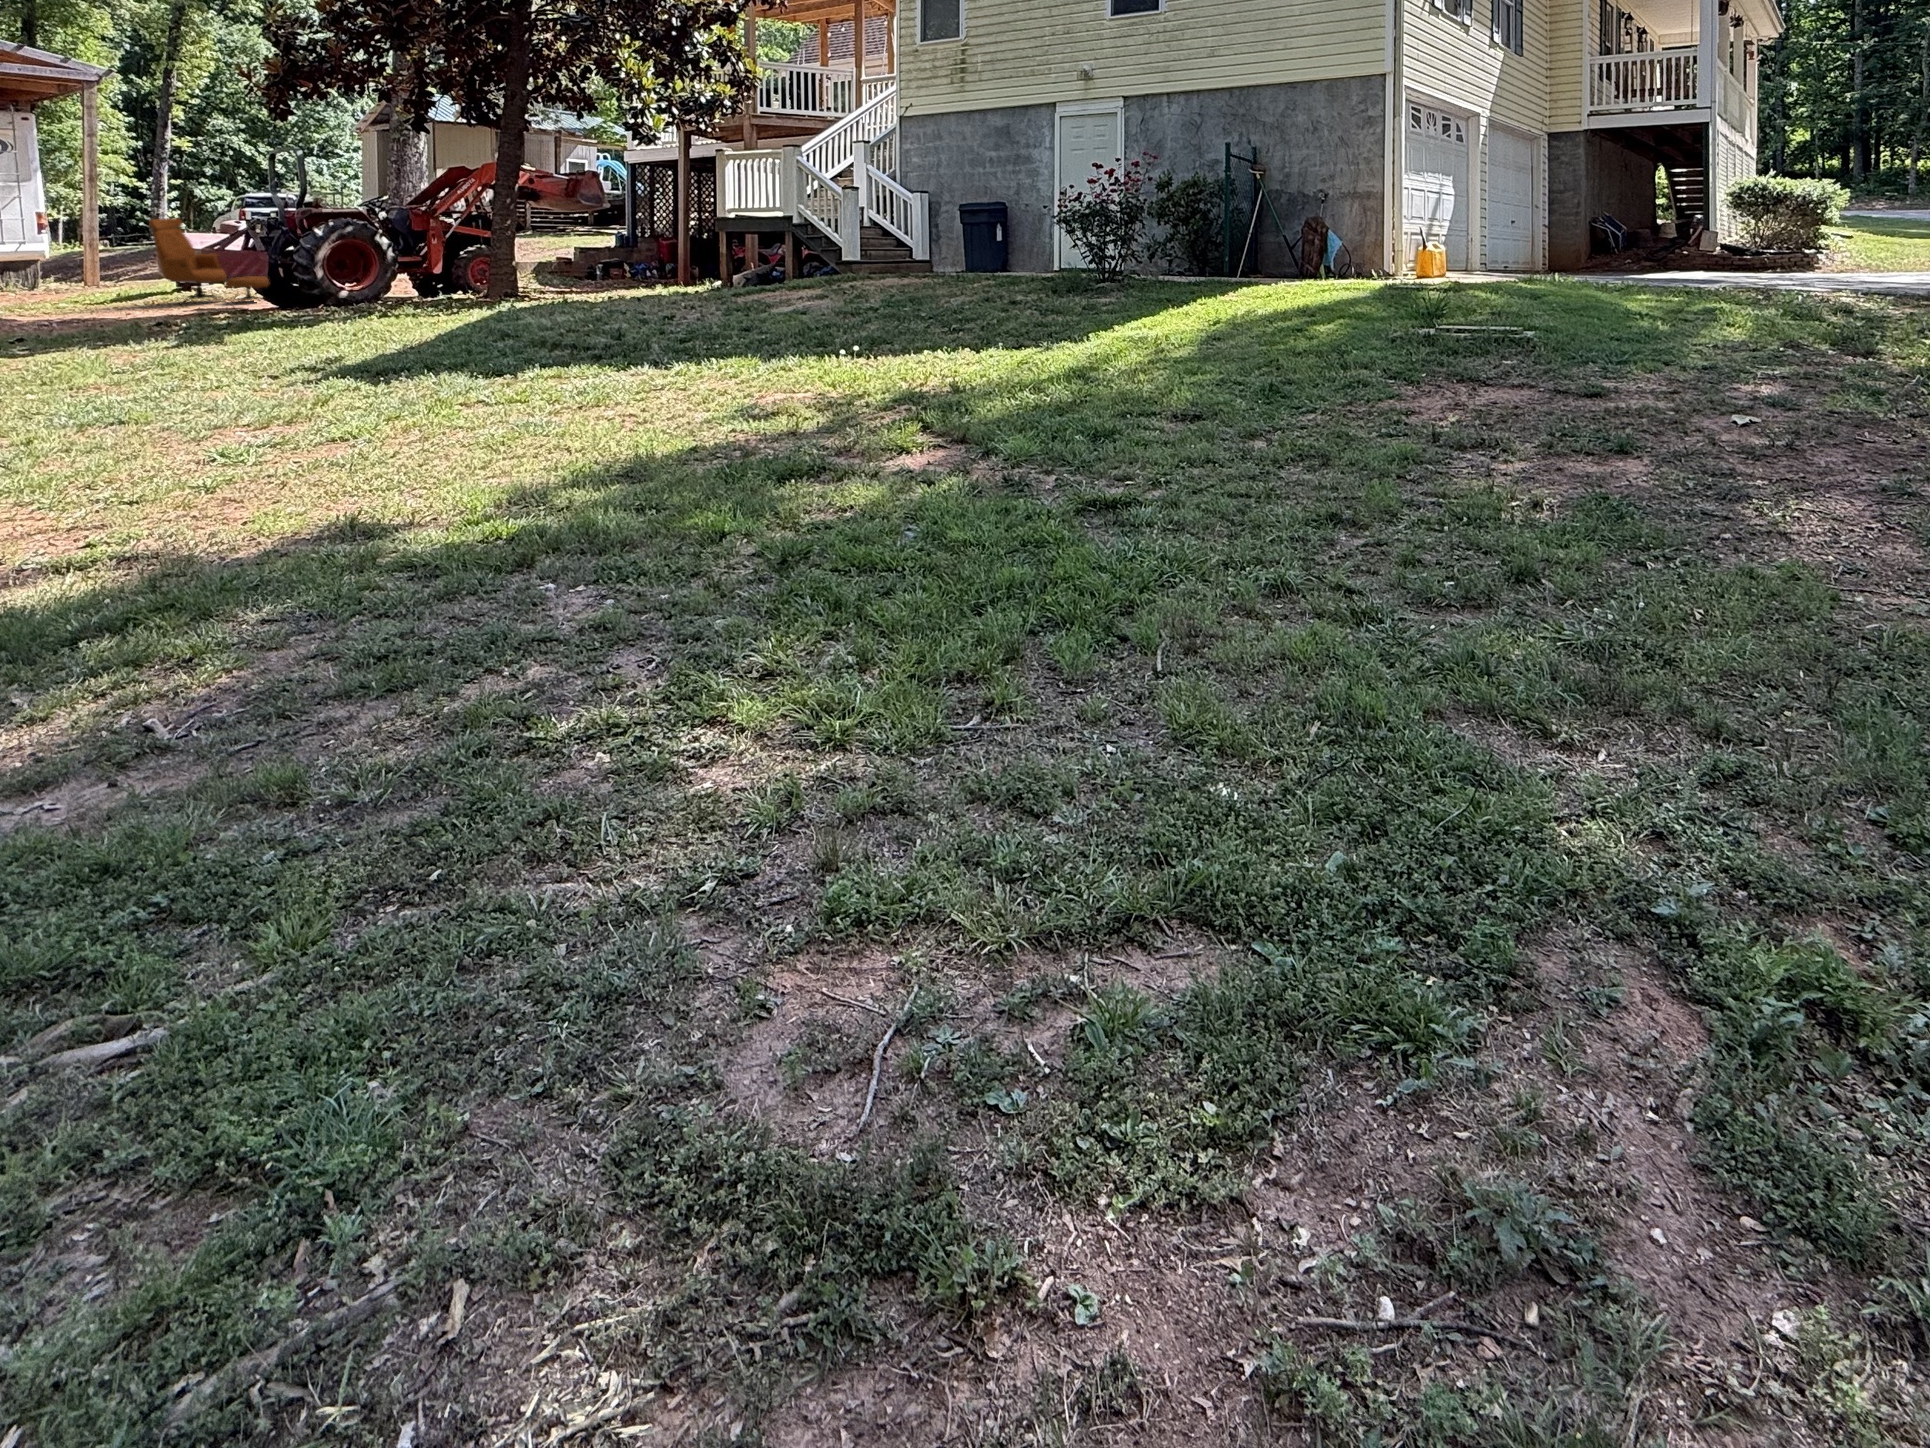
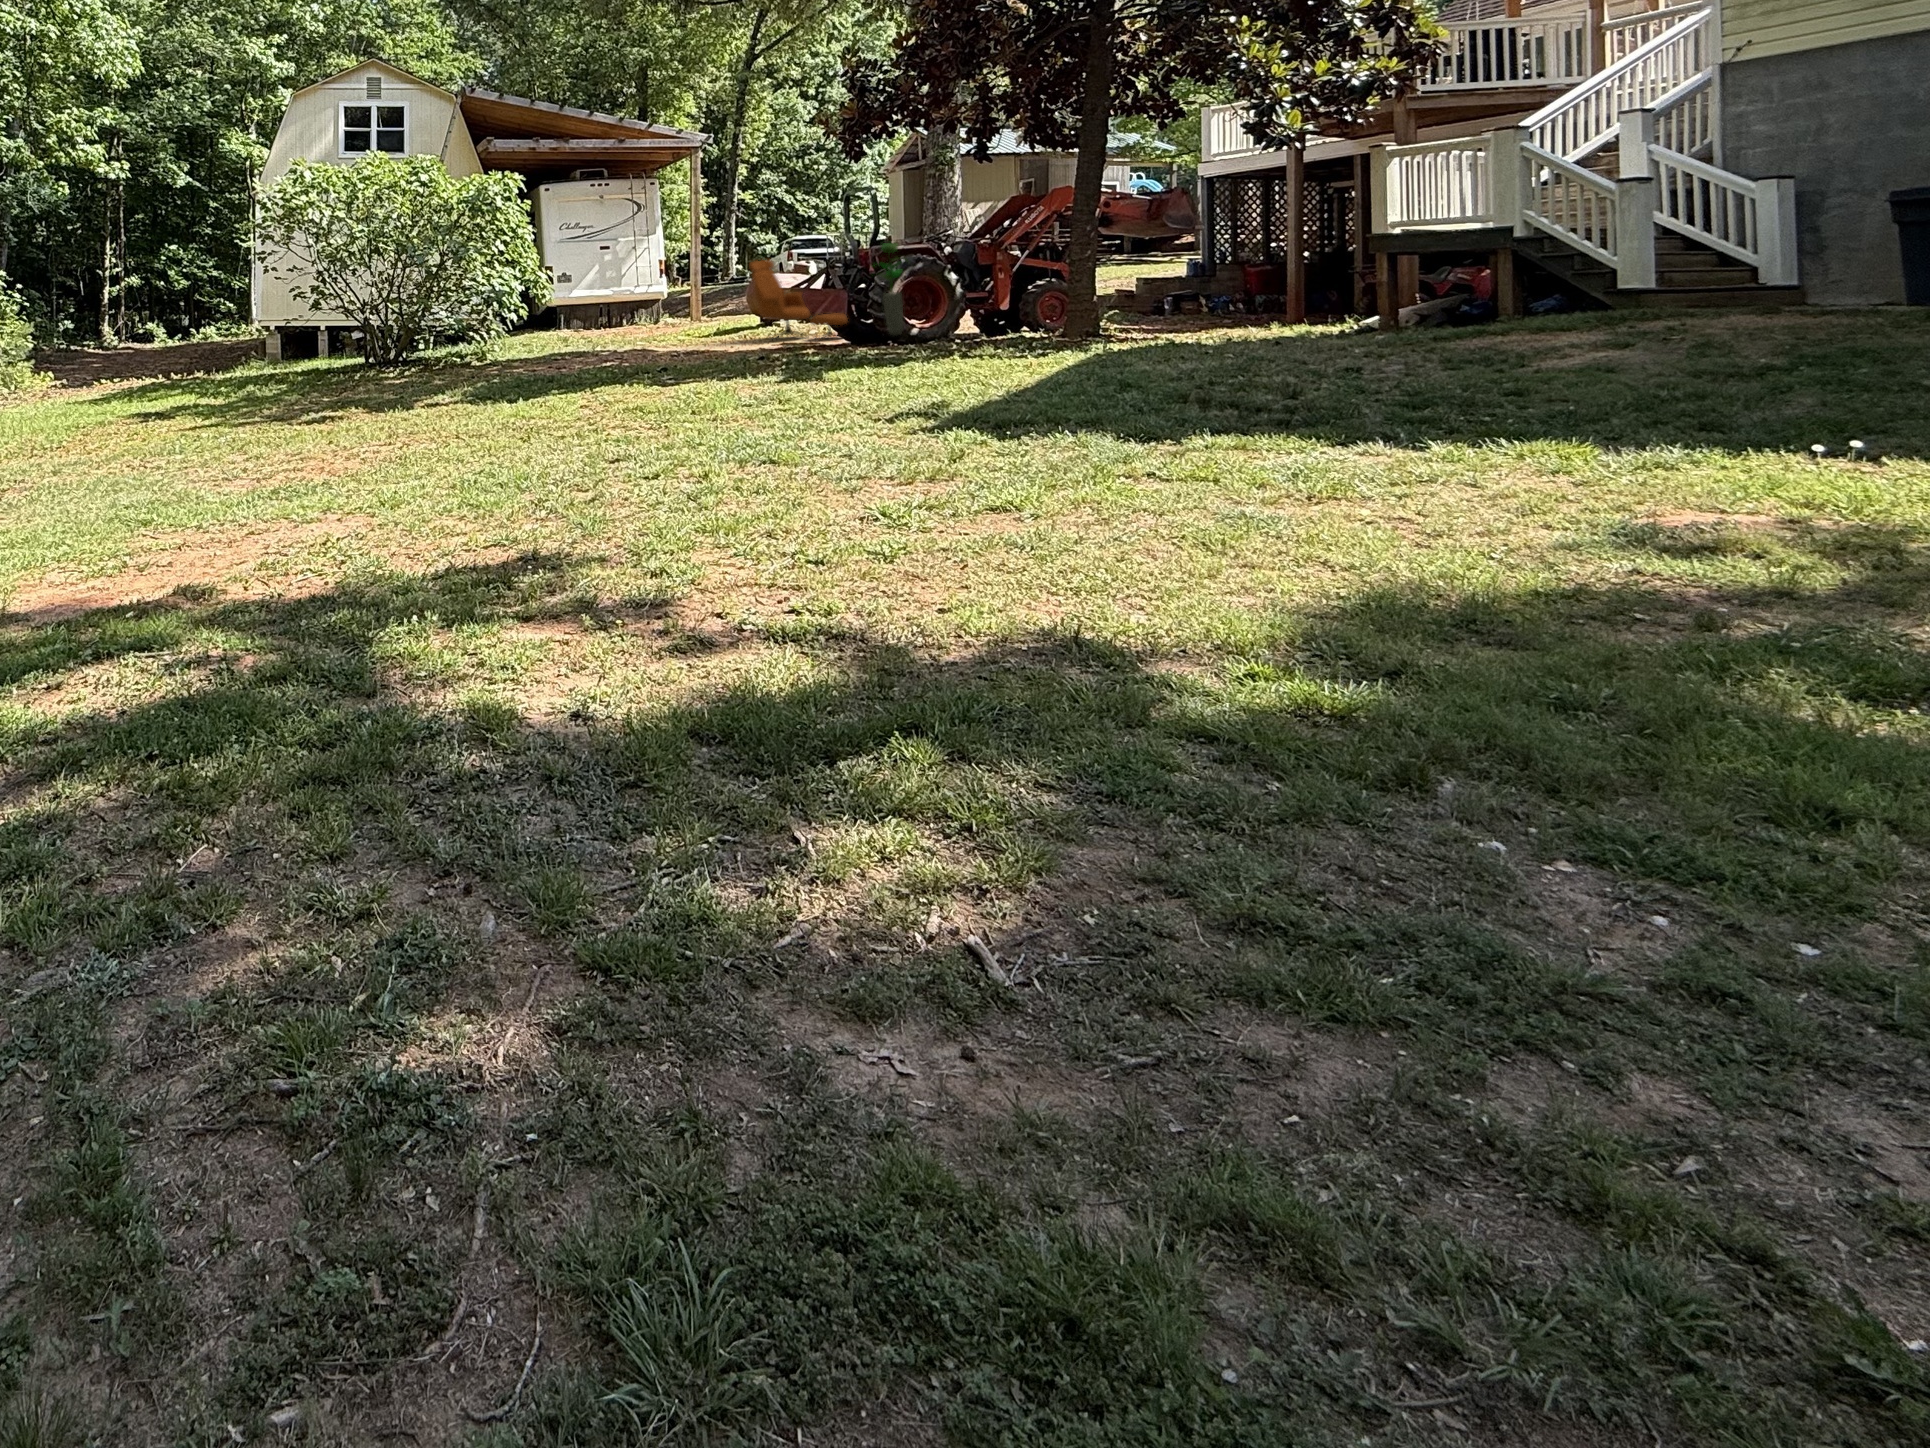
potted plant: none [289,207,338,298] -> present [880,243,910,335]

